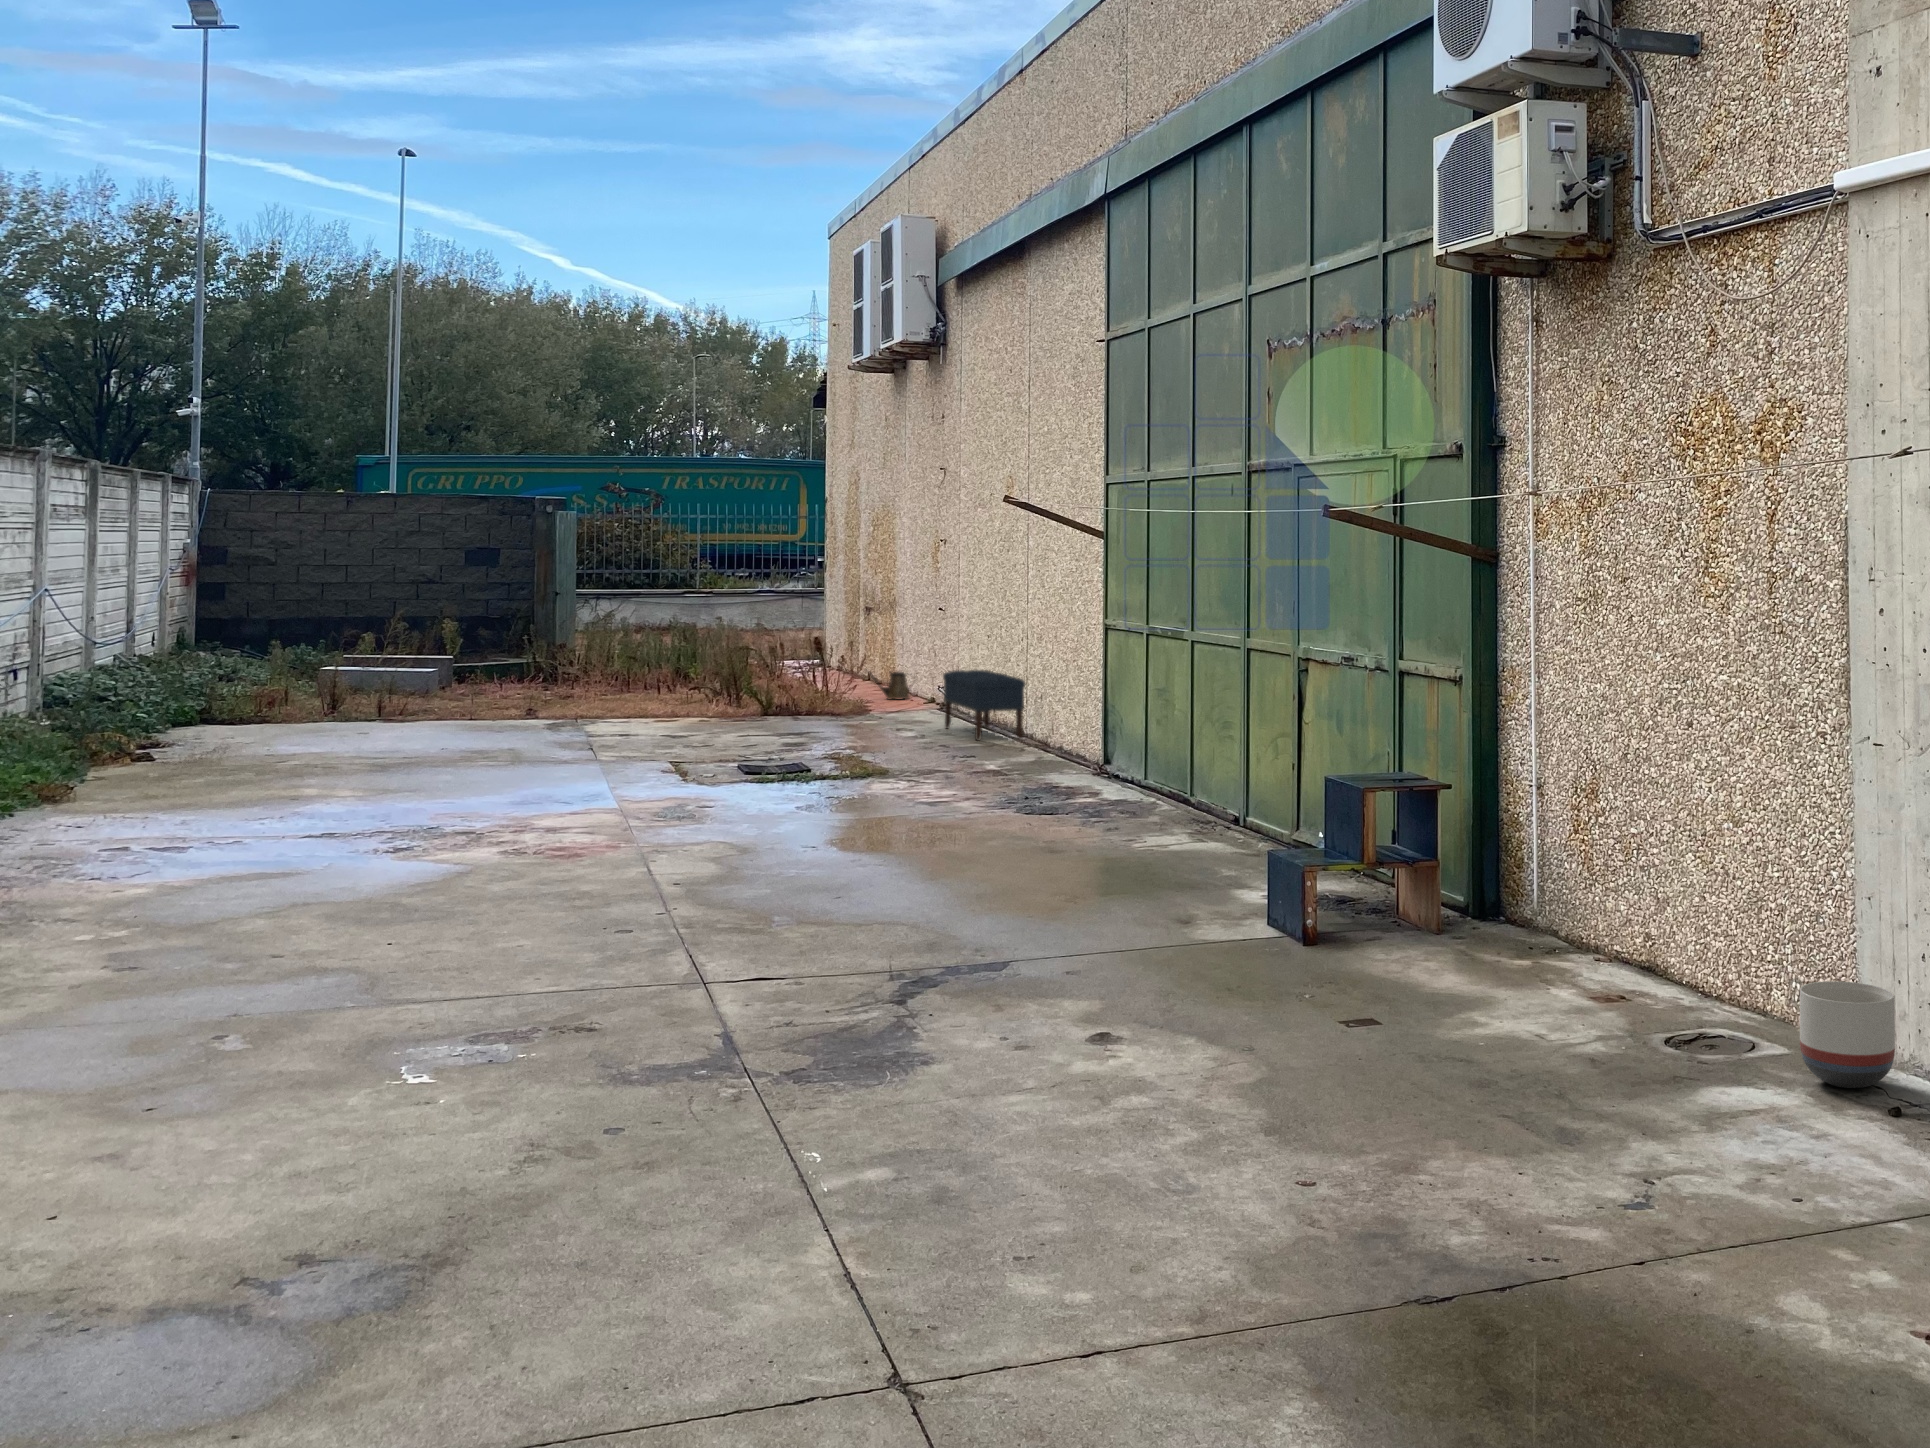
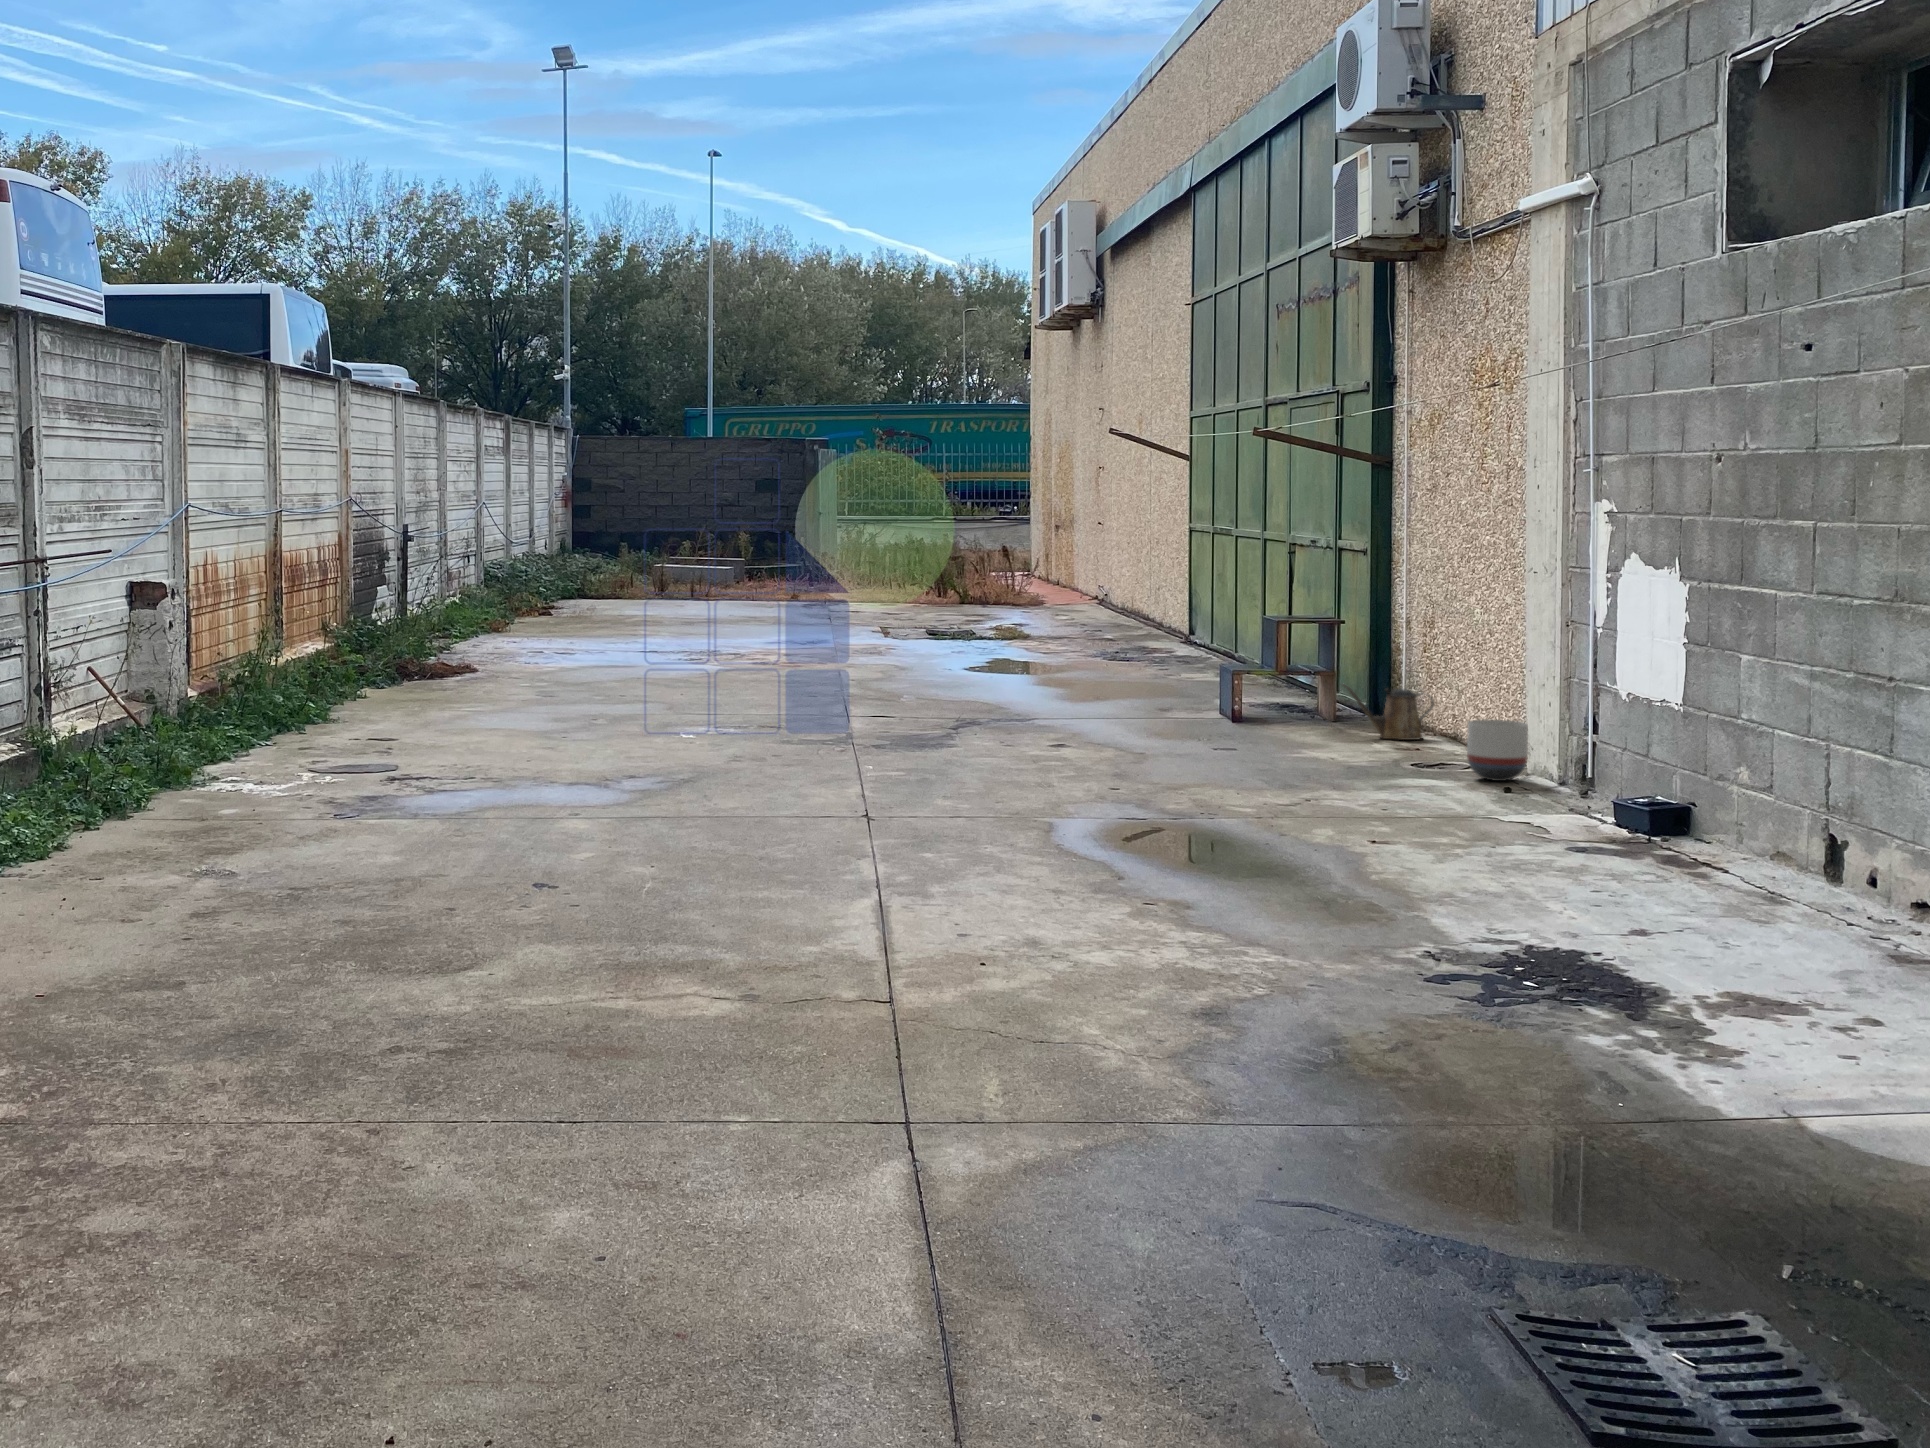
bench: present [943,670,1025,740] -> none [1094,570,1153,623]
watering can: present [871,672,912,700] -> present [1342,684,1434,740]

